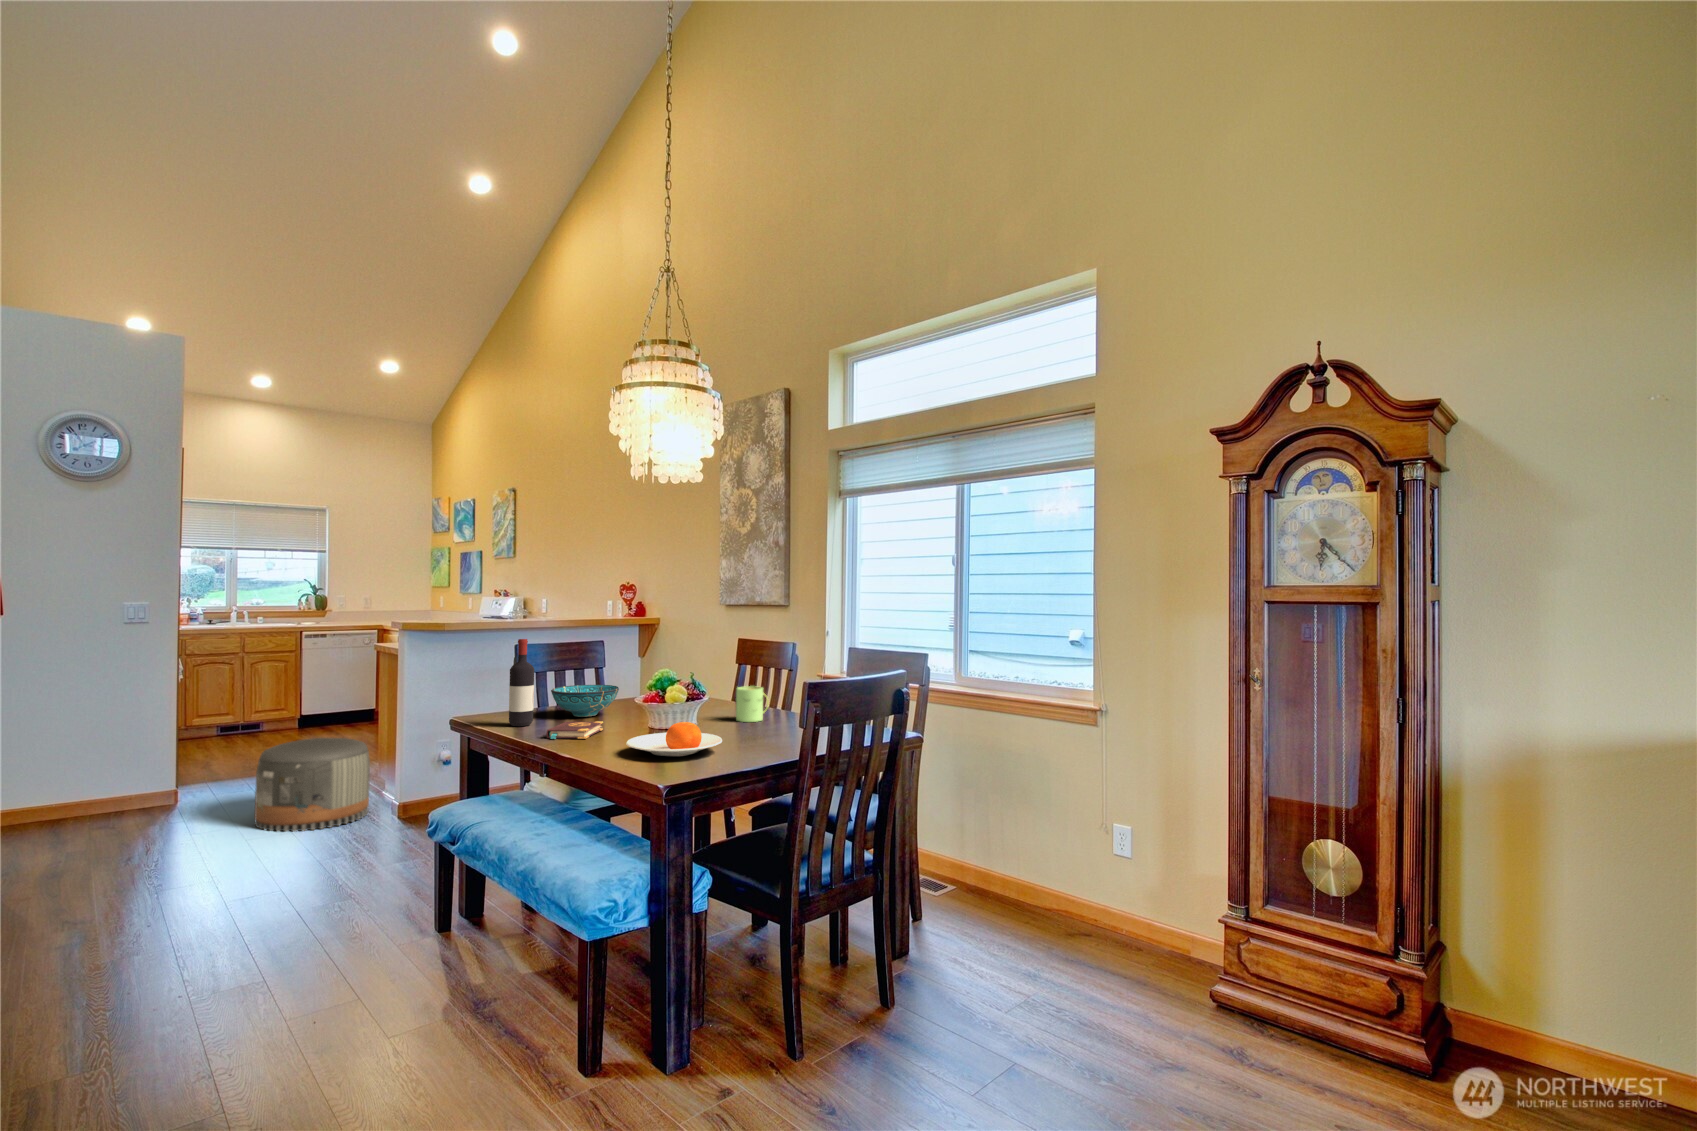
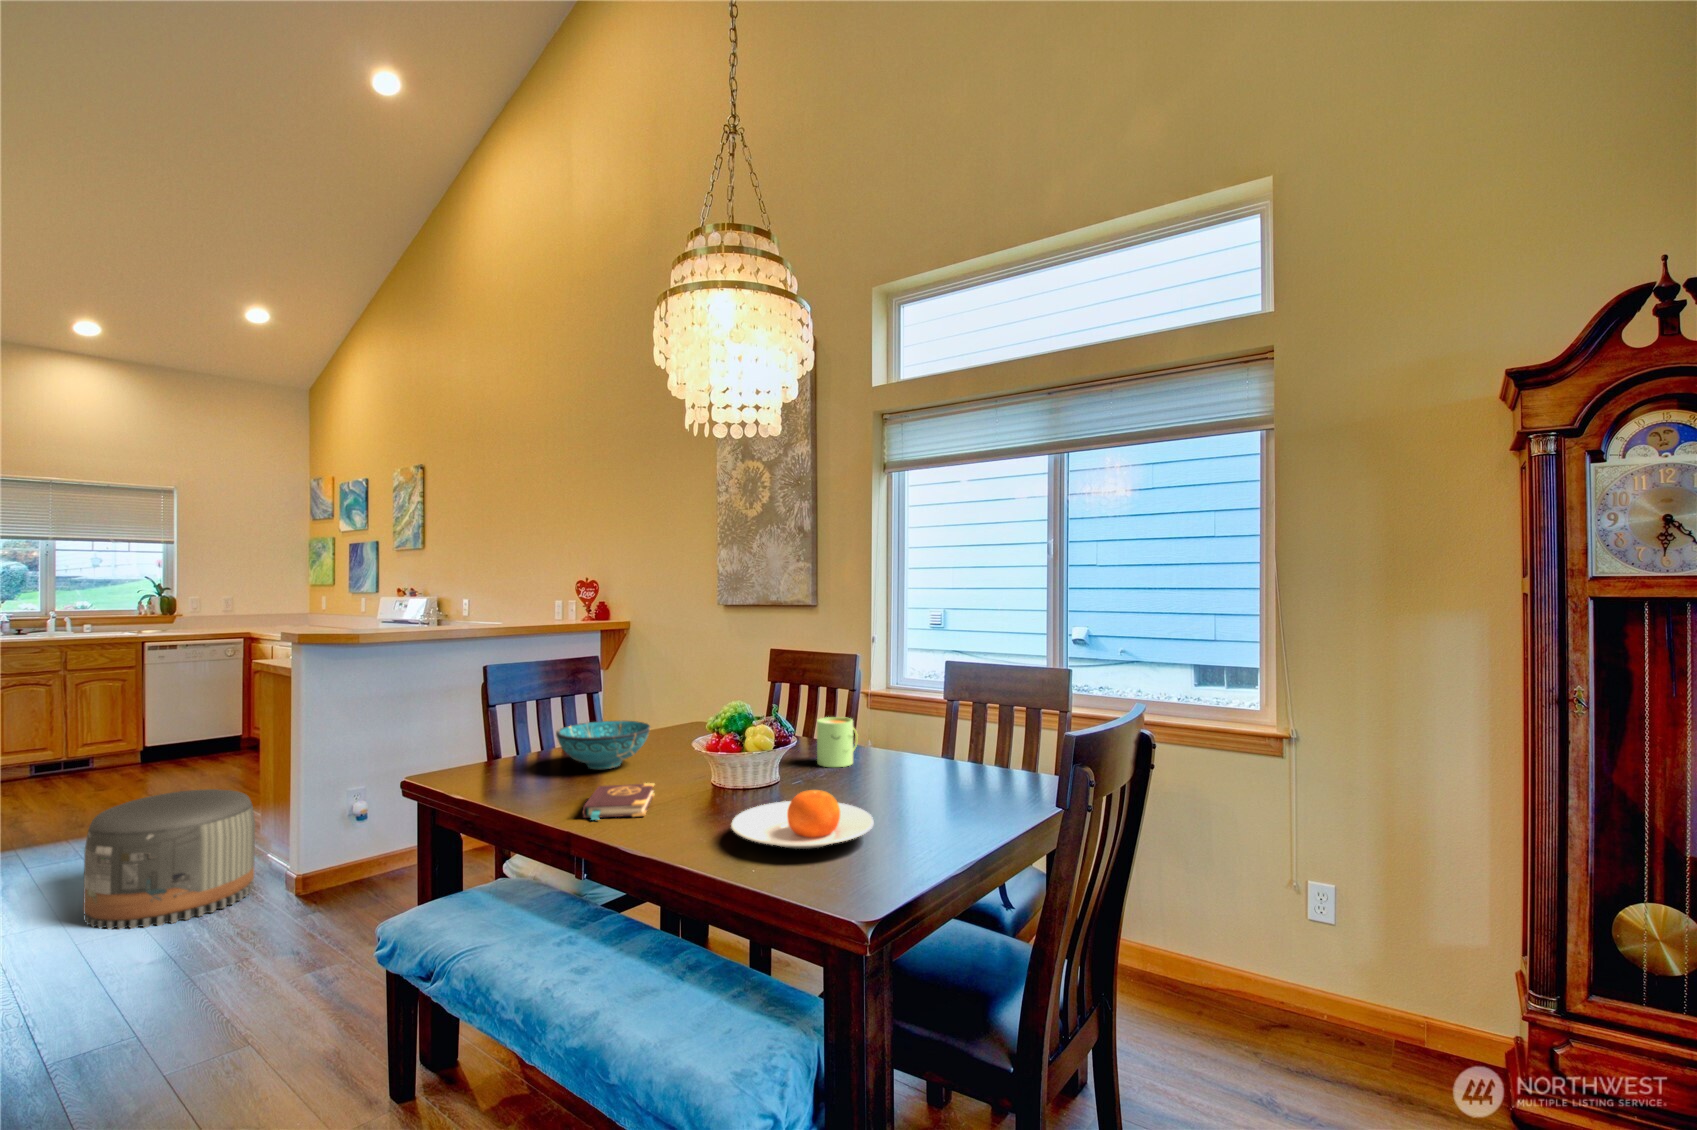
wine bottle: present [509,639,534,726] -> none [507,665,543,795]

